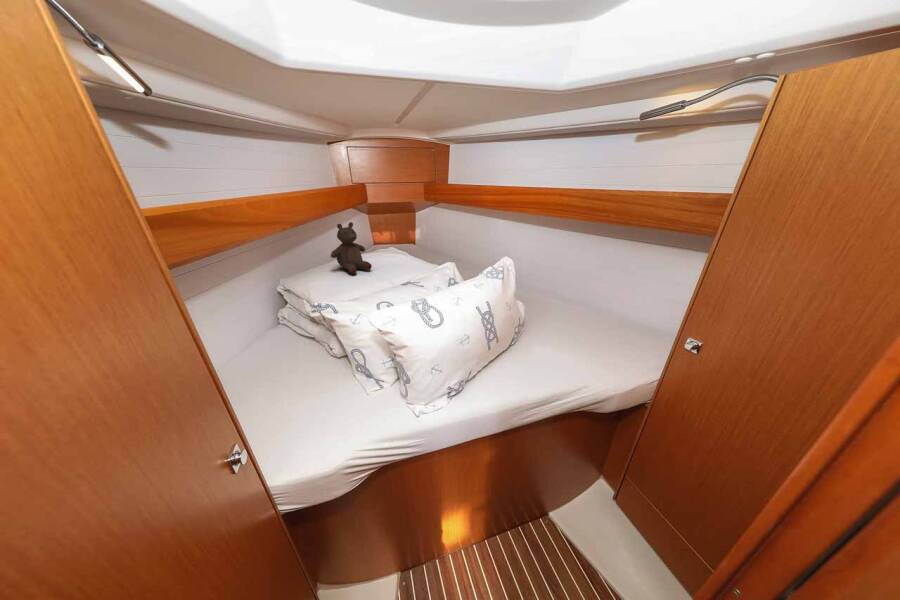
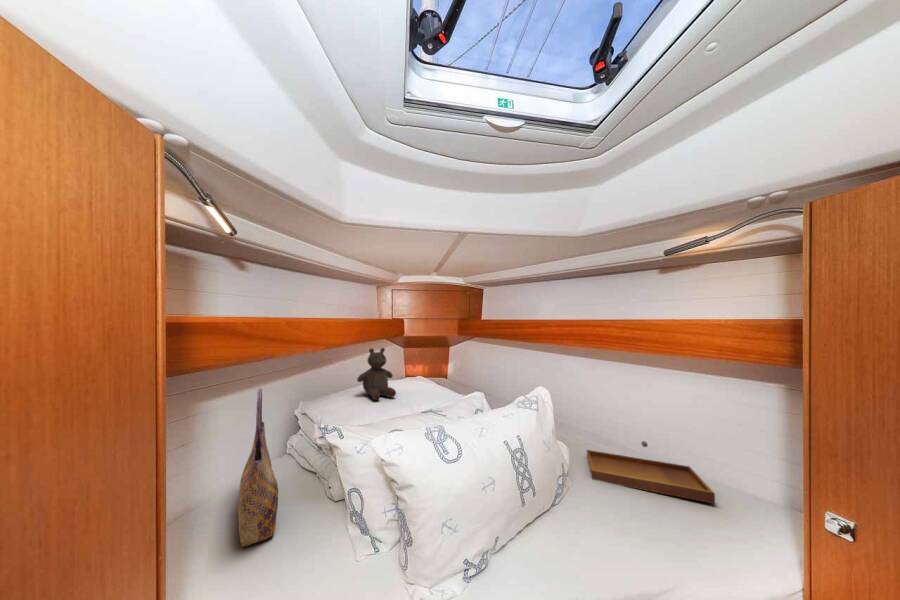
tote bag: none [239,277,296,395] -> present [238,388,278,547]
tray: none [537,294,623,333] -> present [587,441,715,504]

